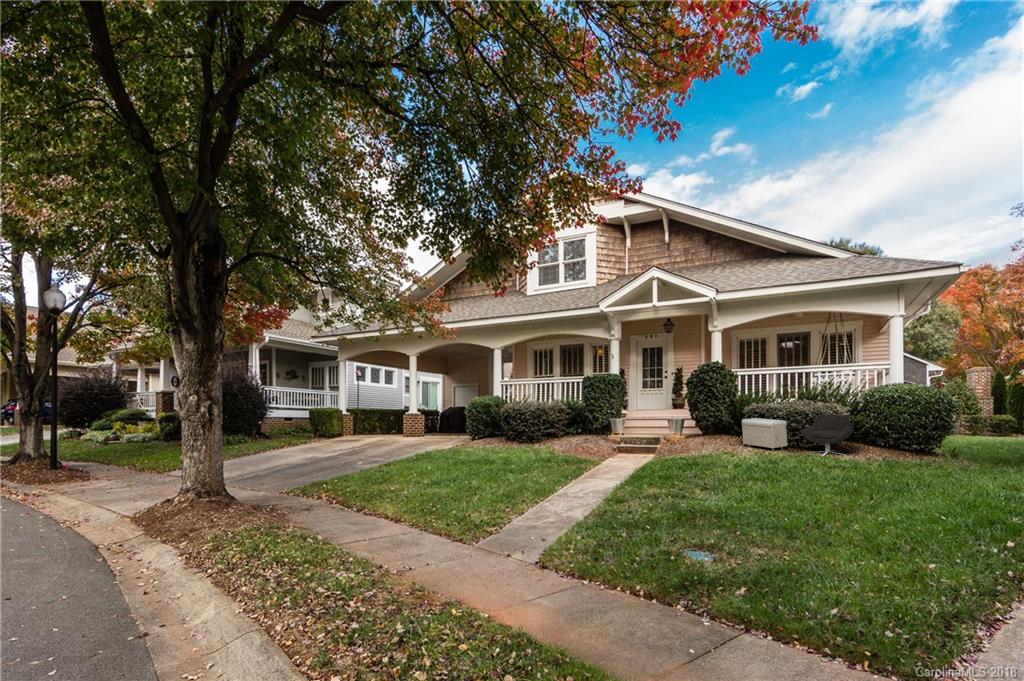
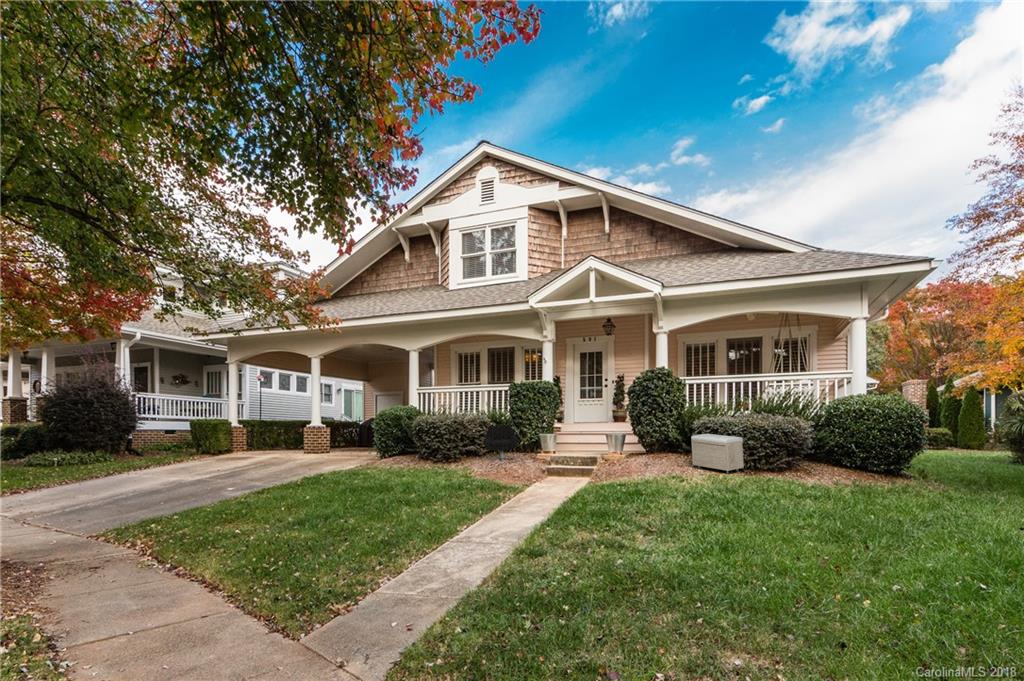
lounge chair: present [800,414,854,456] -> present [483,425,519,462]

